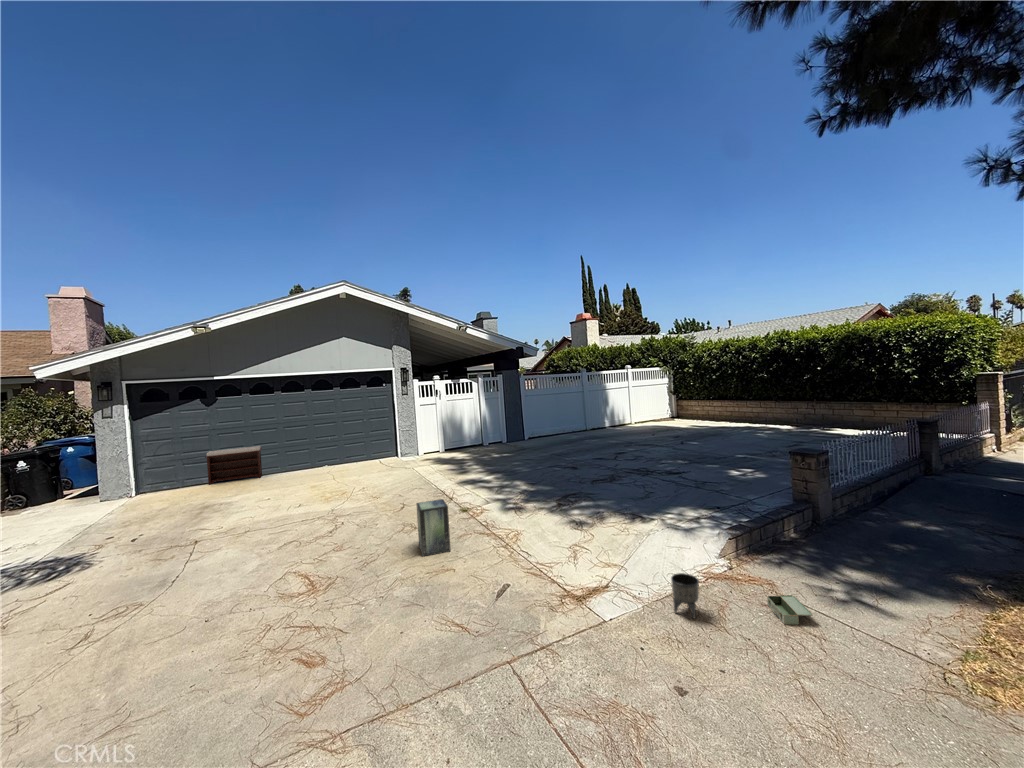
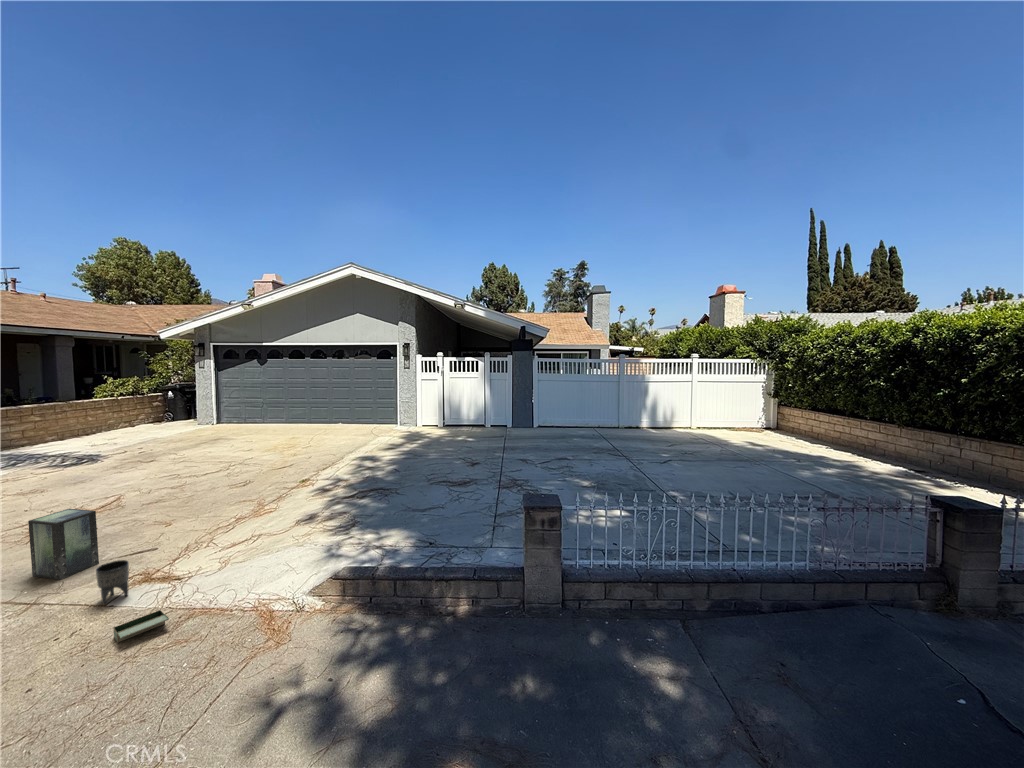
bench: present [205,446,262,485] -> none [251,399,294,424]
storage box: present [417,499,450,556] -> present [28,509,99,580]

